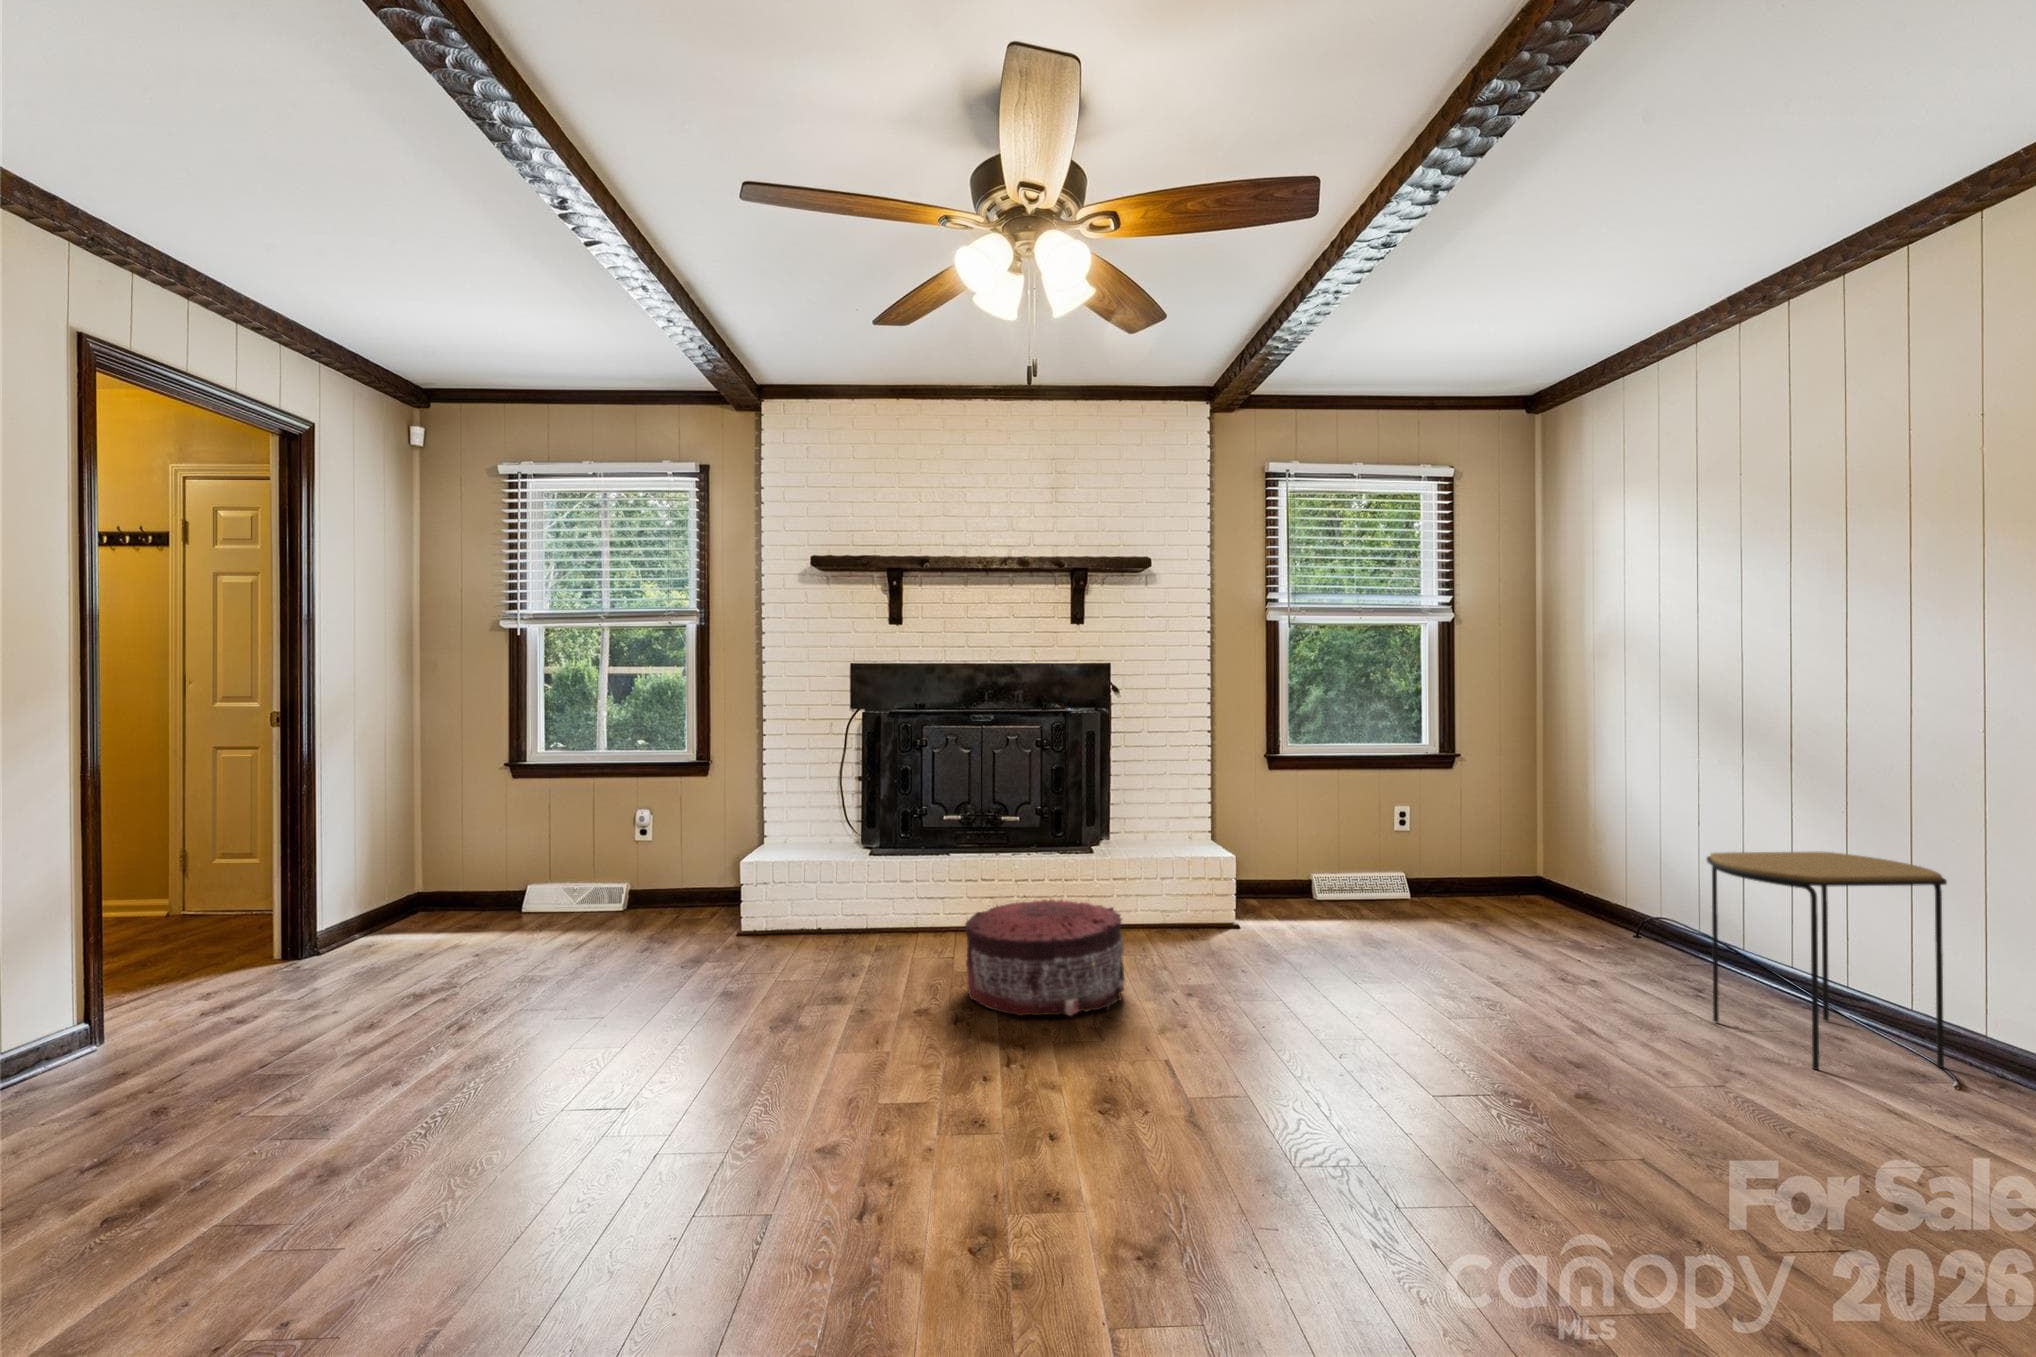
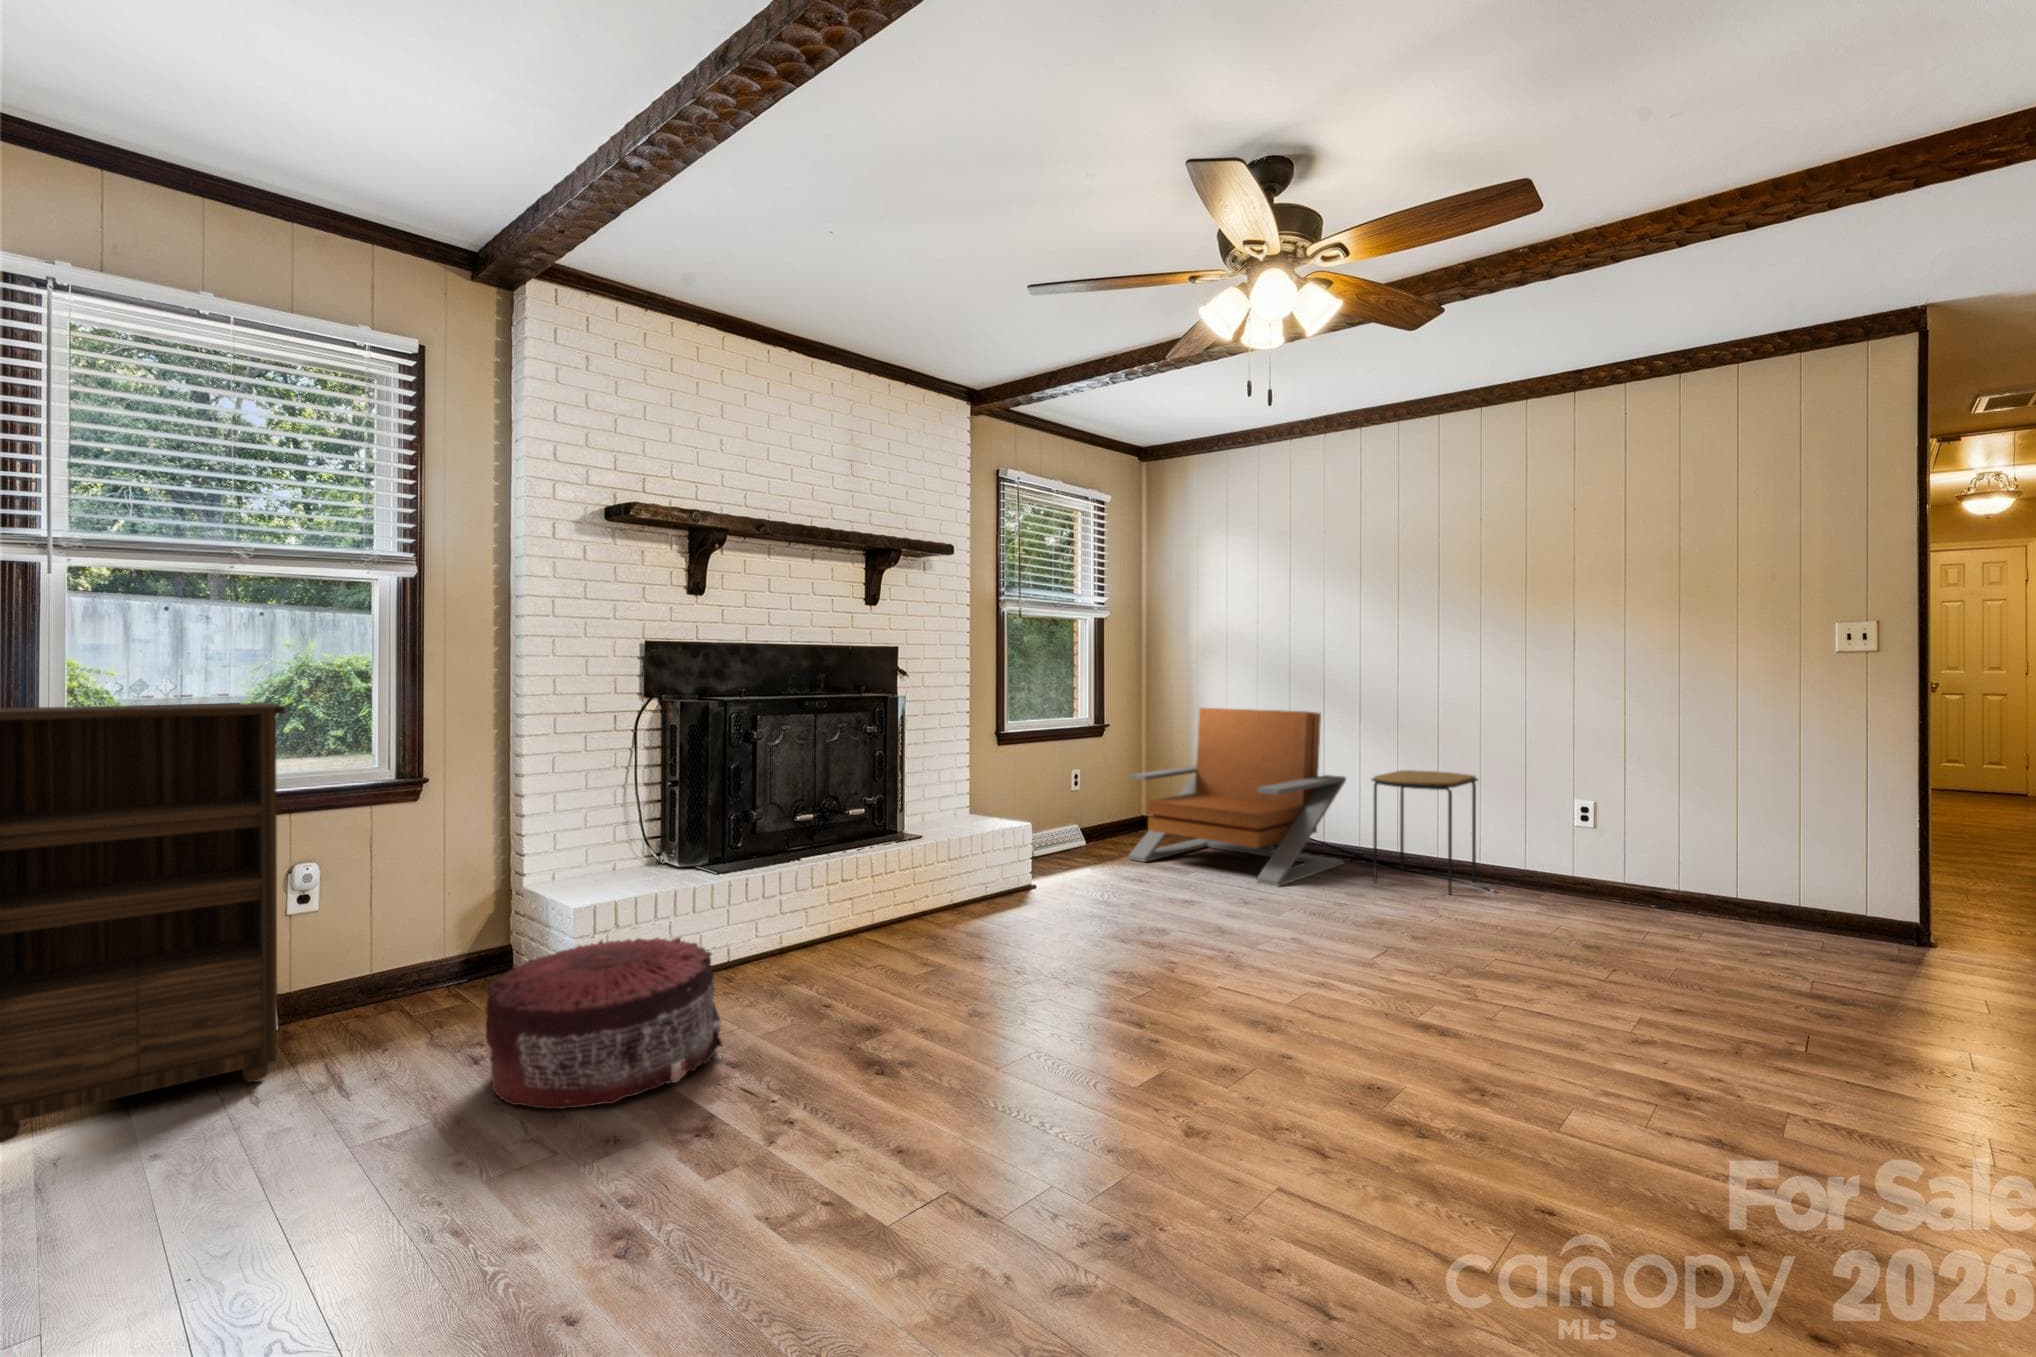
bookshelf: none [447,708,606,933] -> present [0,703,285,1143]
lounge chair: none [1418,735,1748,991] -> present [1128,708,1346,886]
pouf: present [965,899,1124,1016] -> present [485,937,722,1109]

